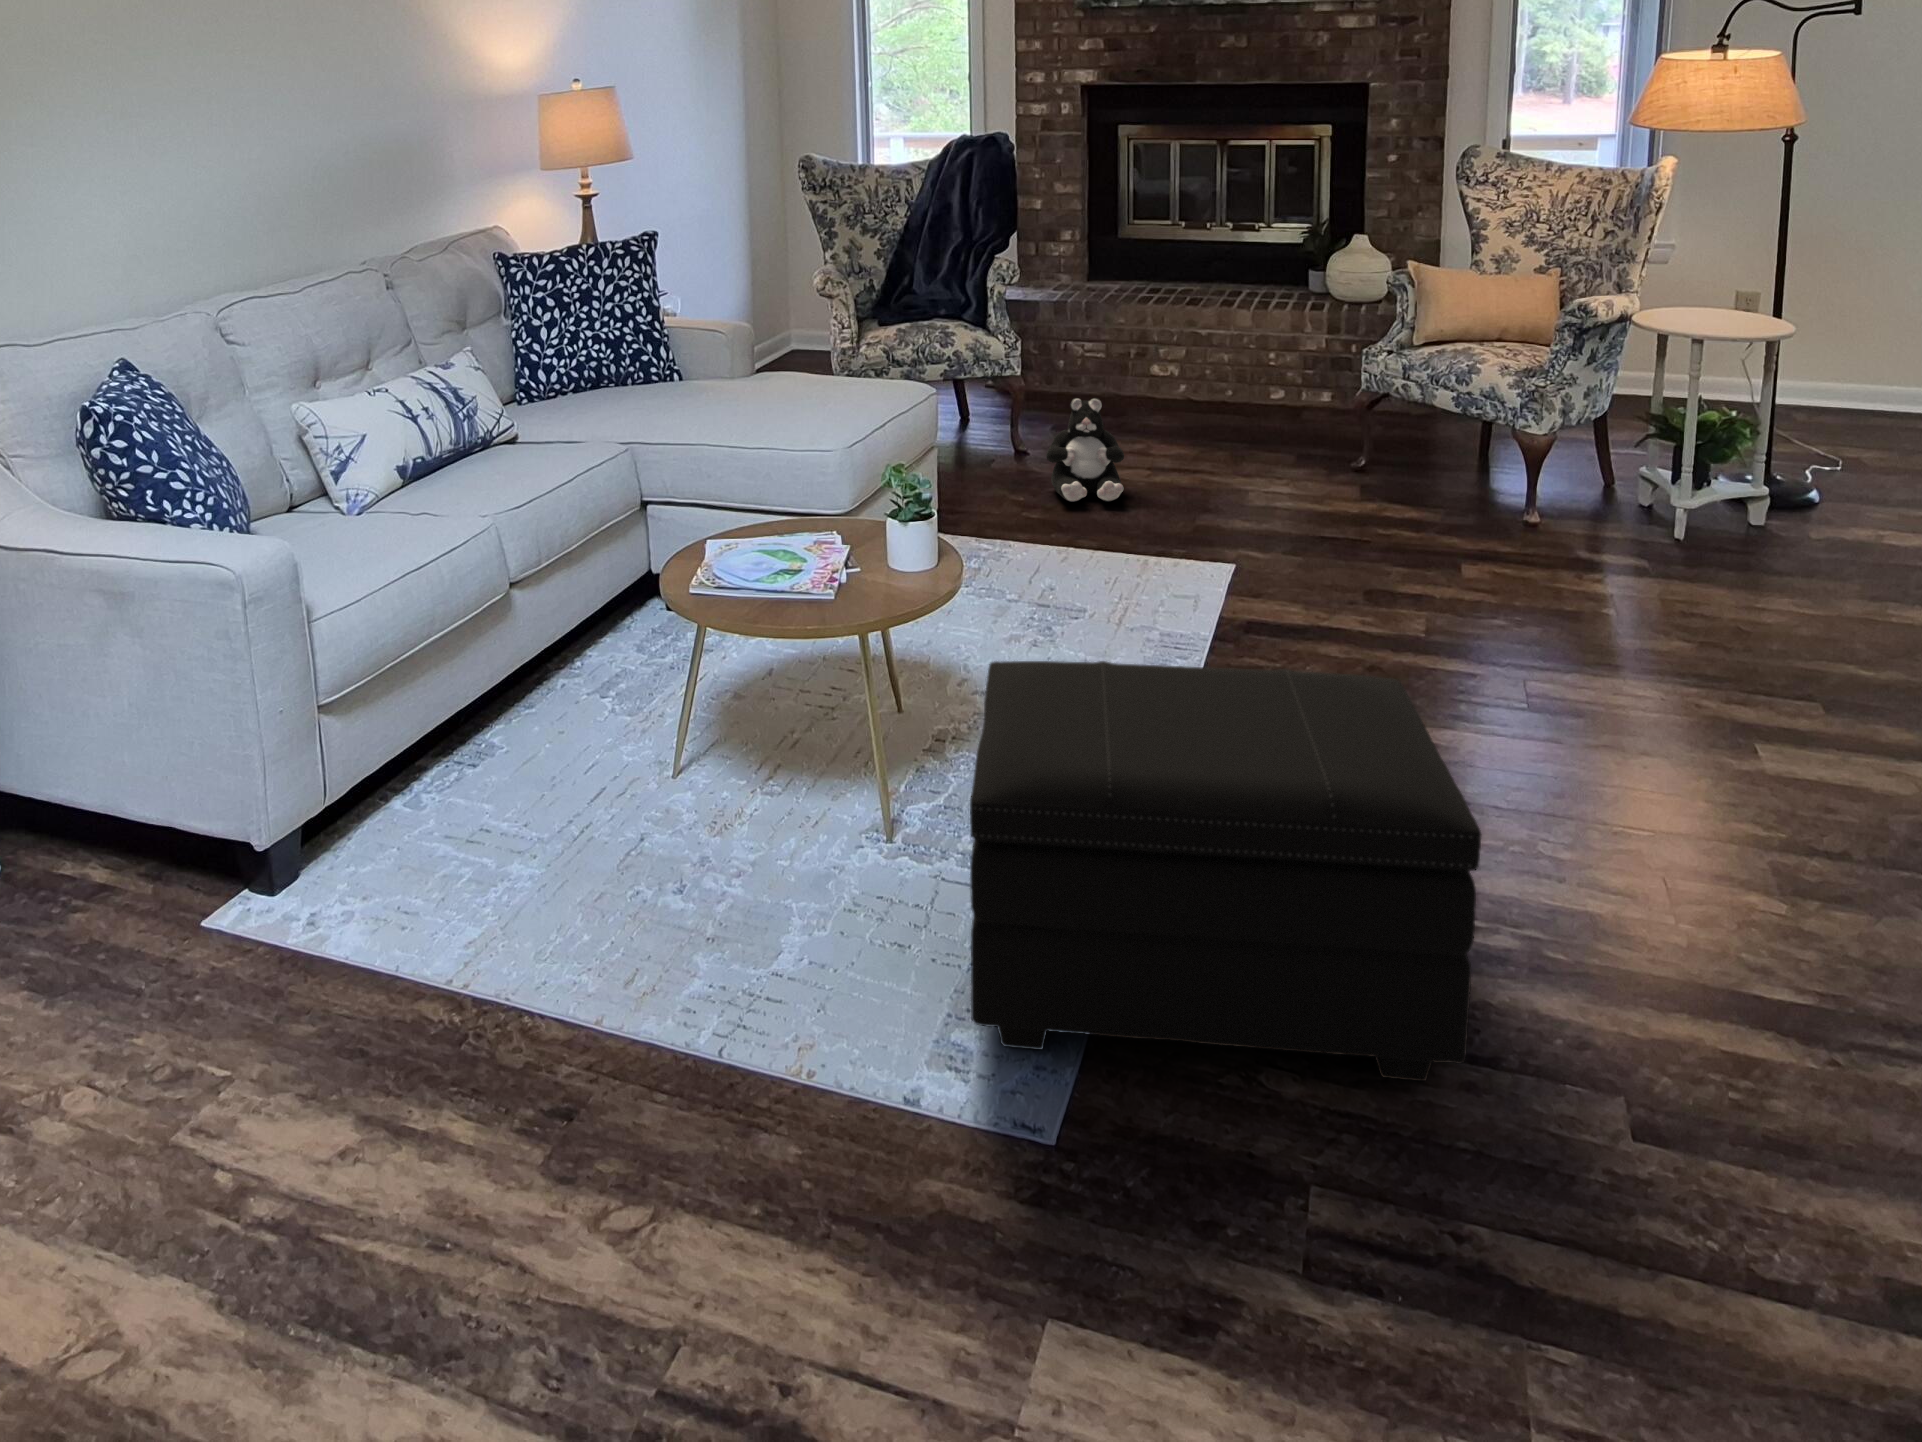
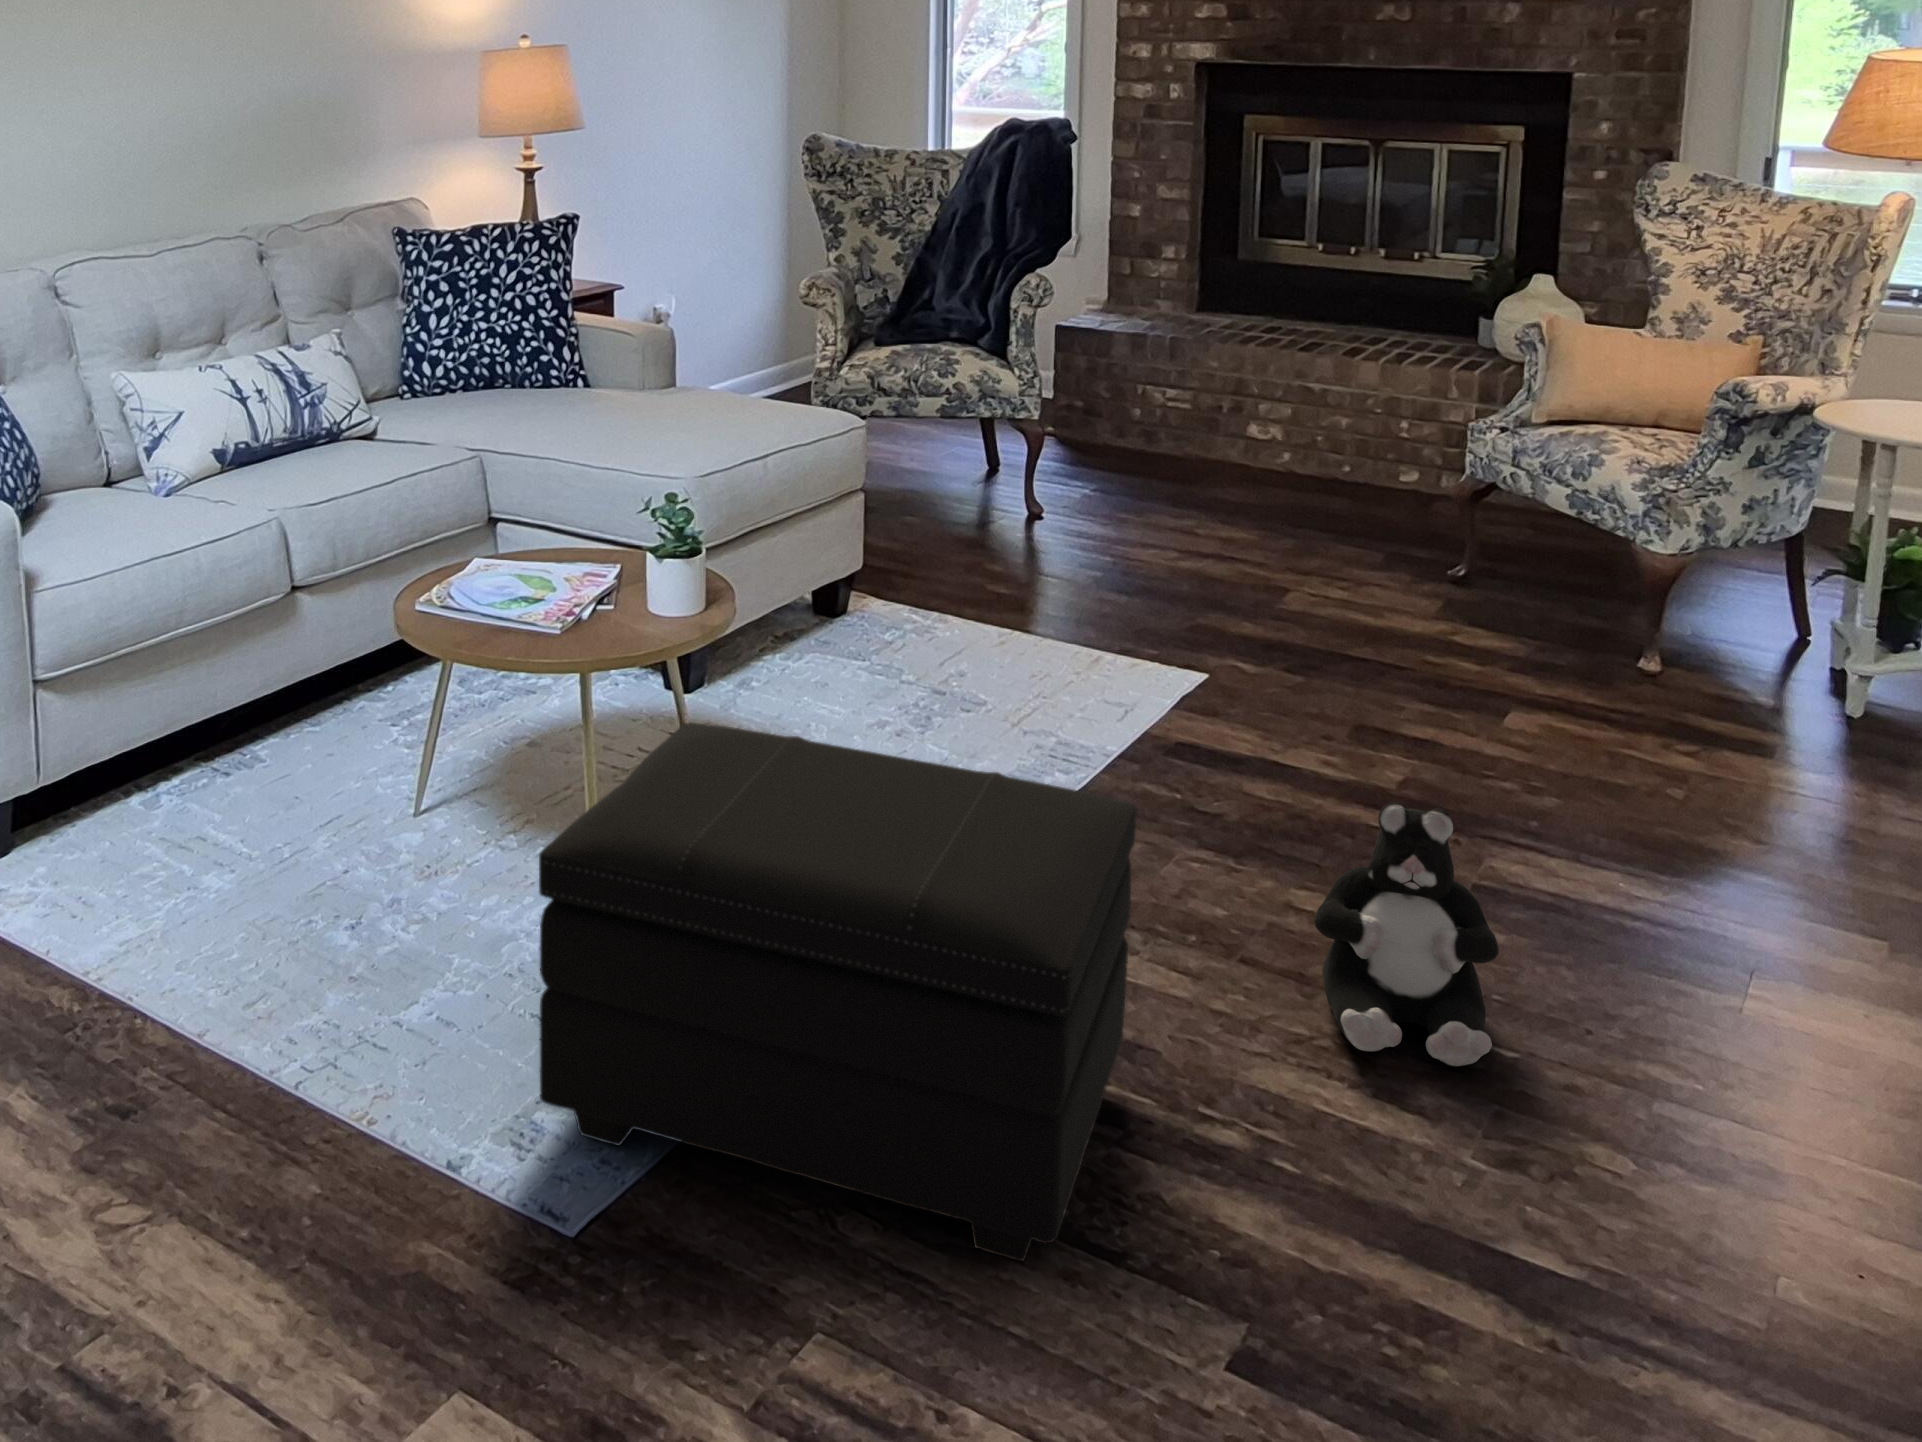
plush toy: present [1046,398,1124,502] -> present [1314,802,1499,1067]

